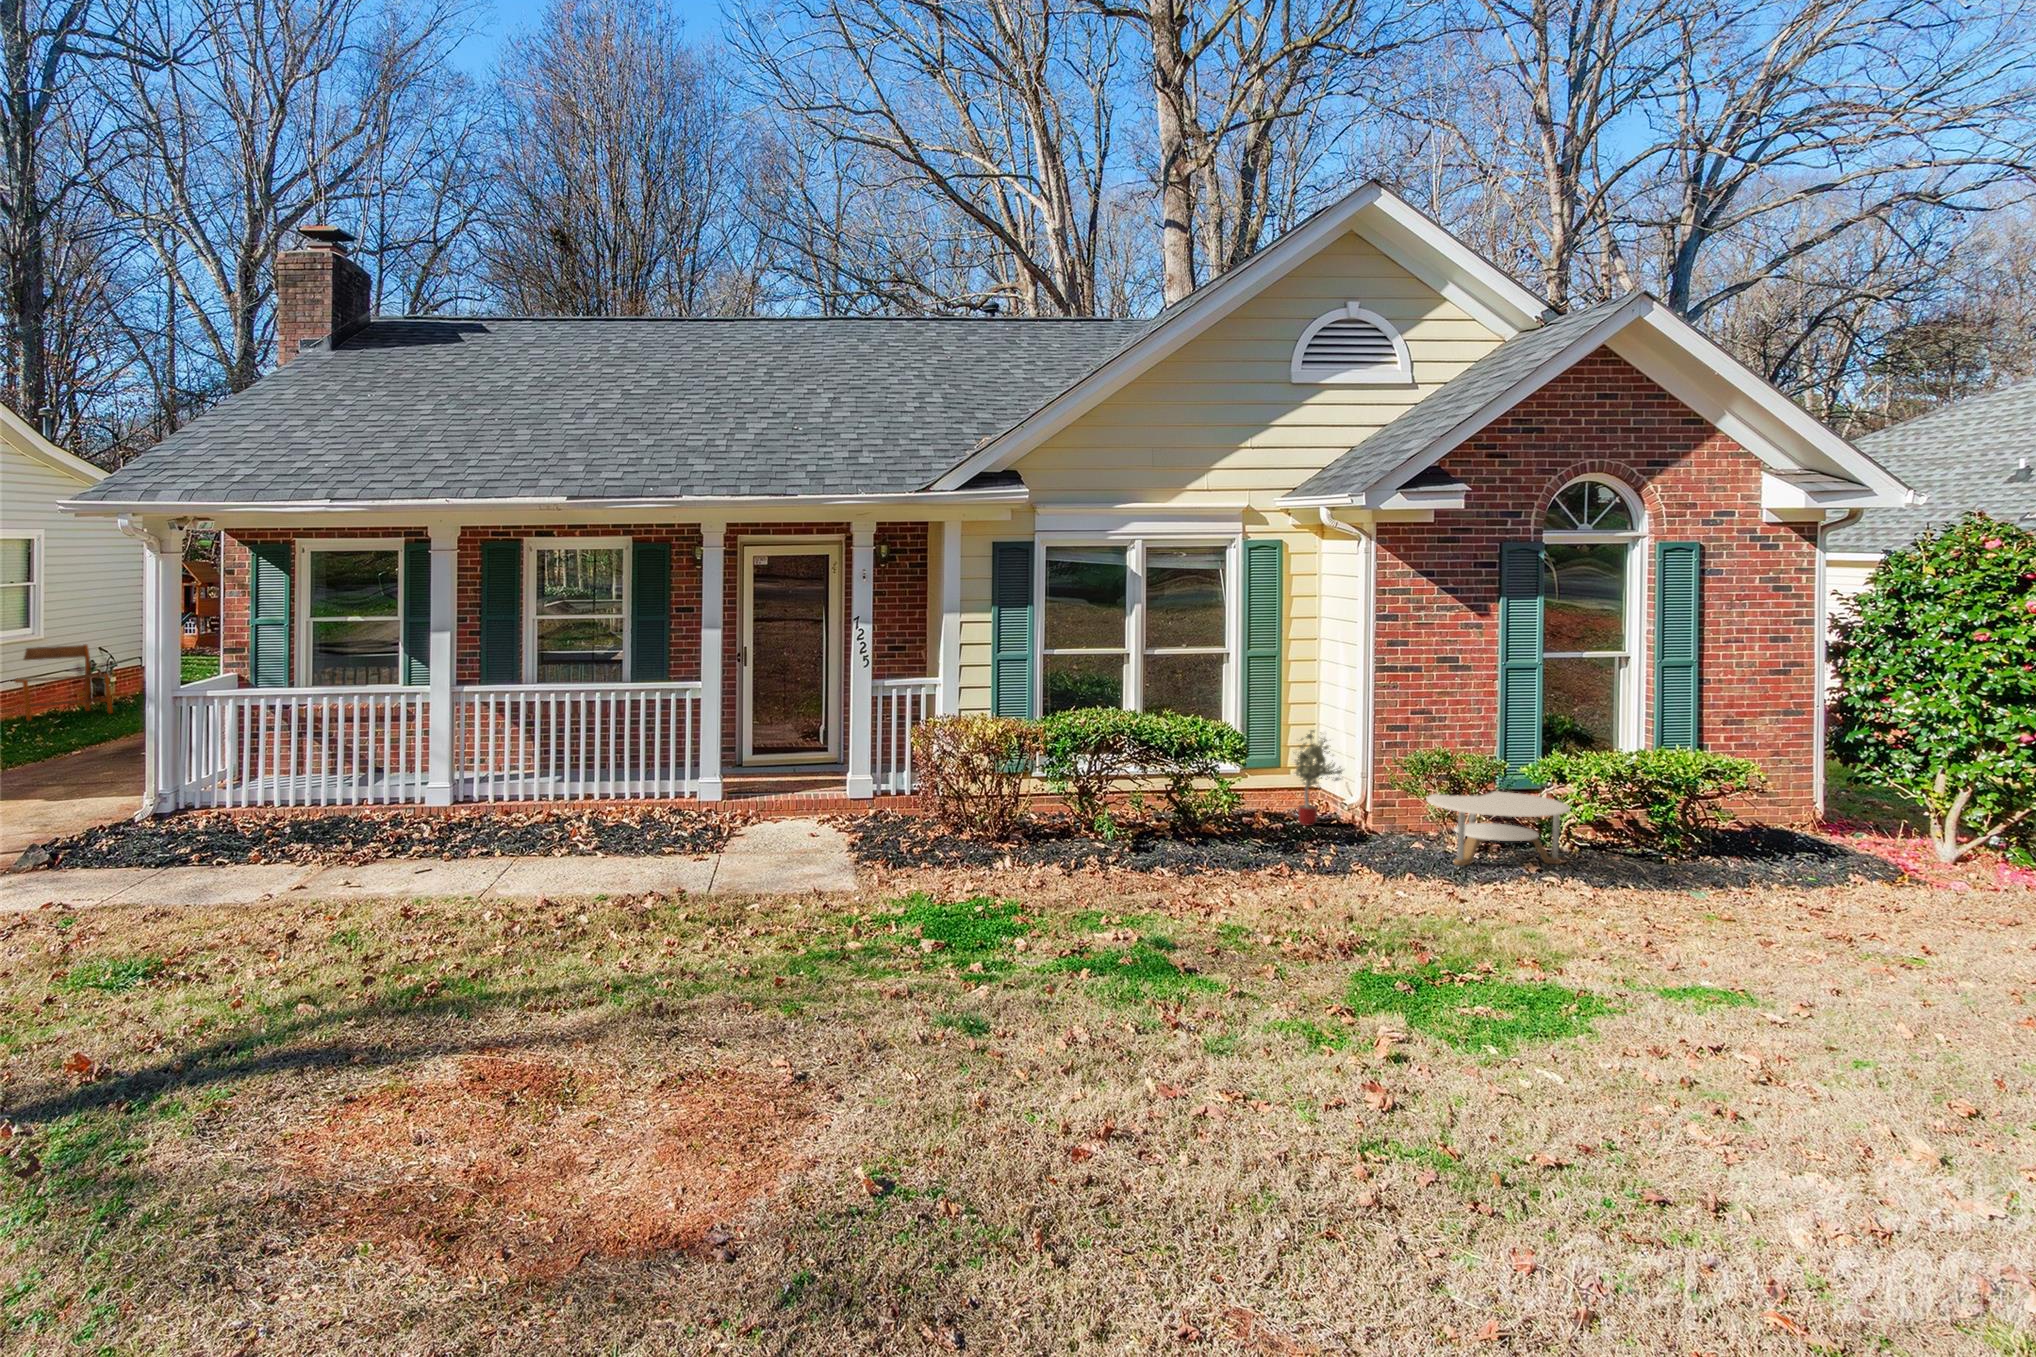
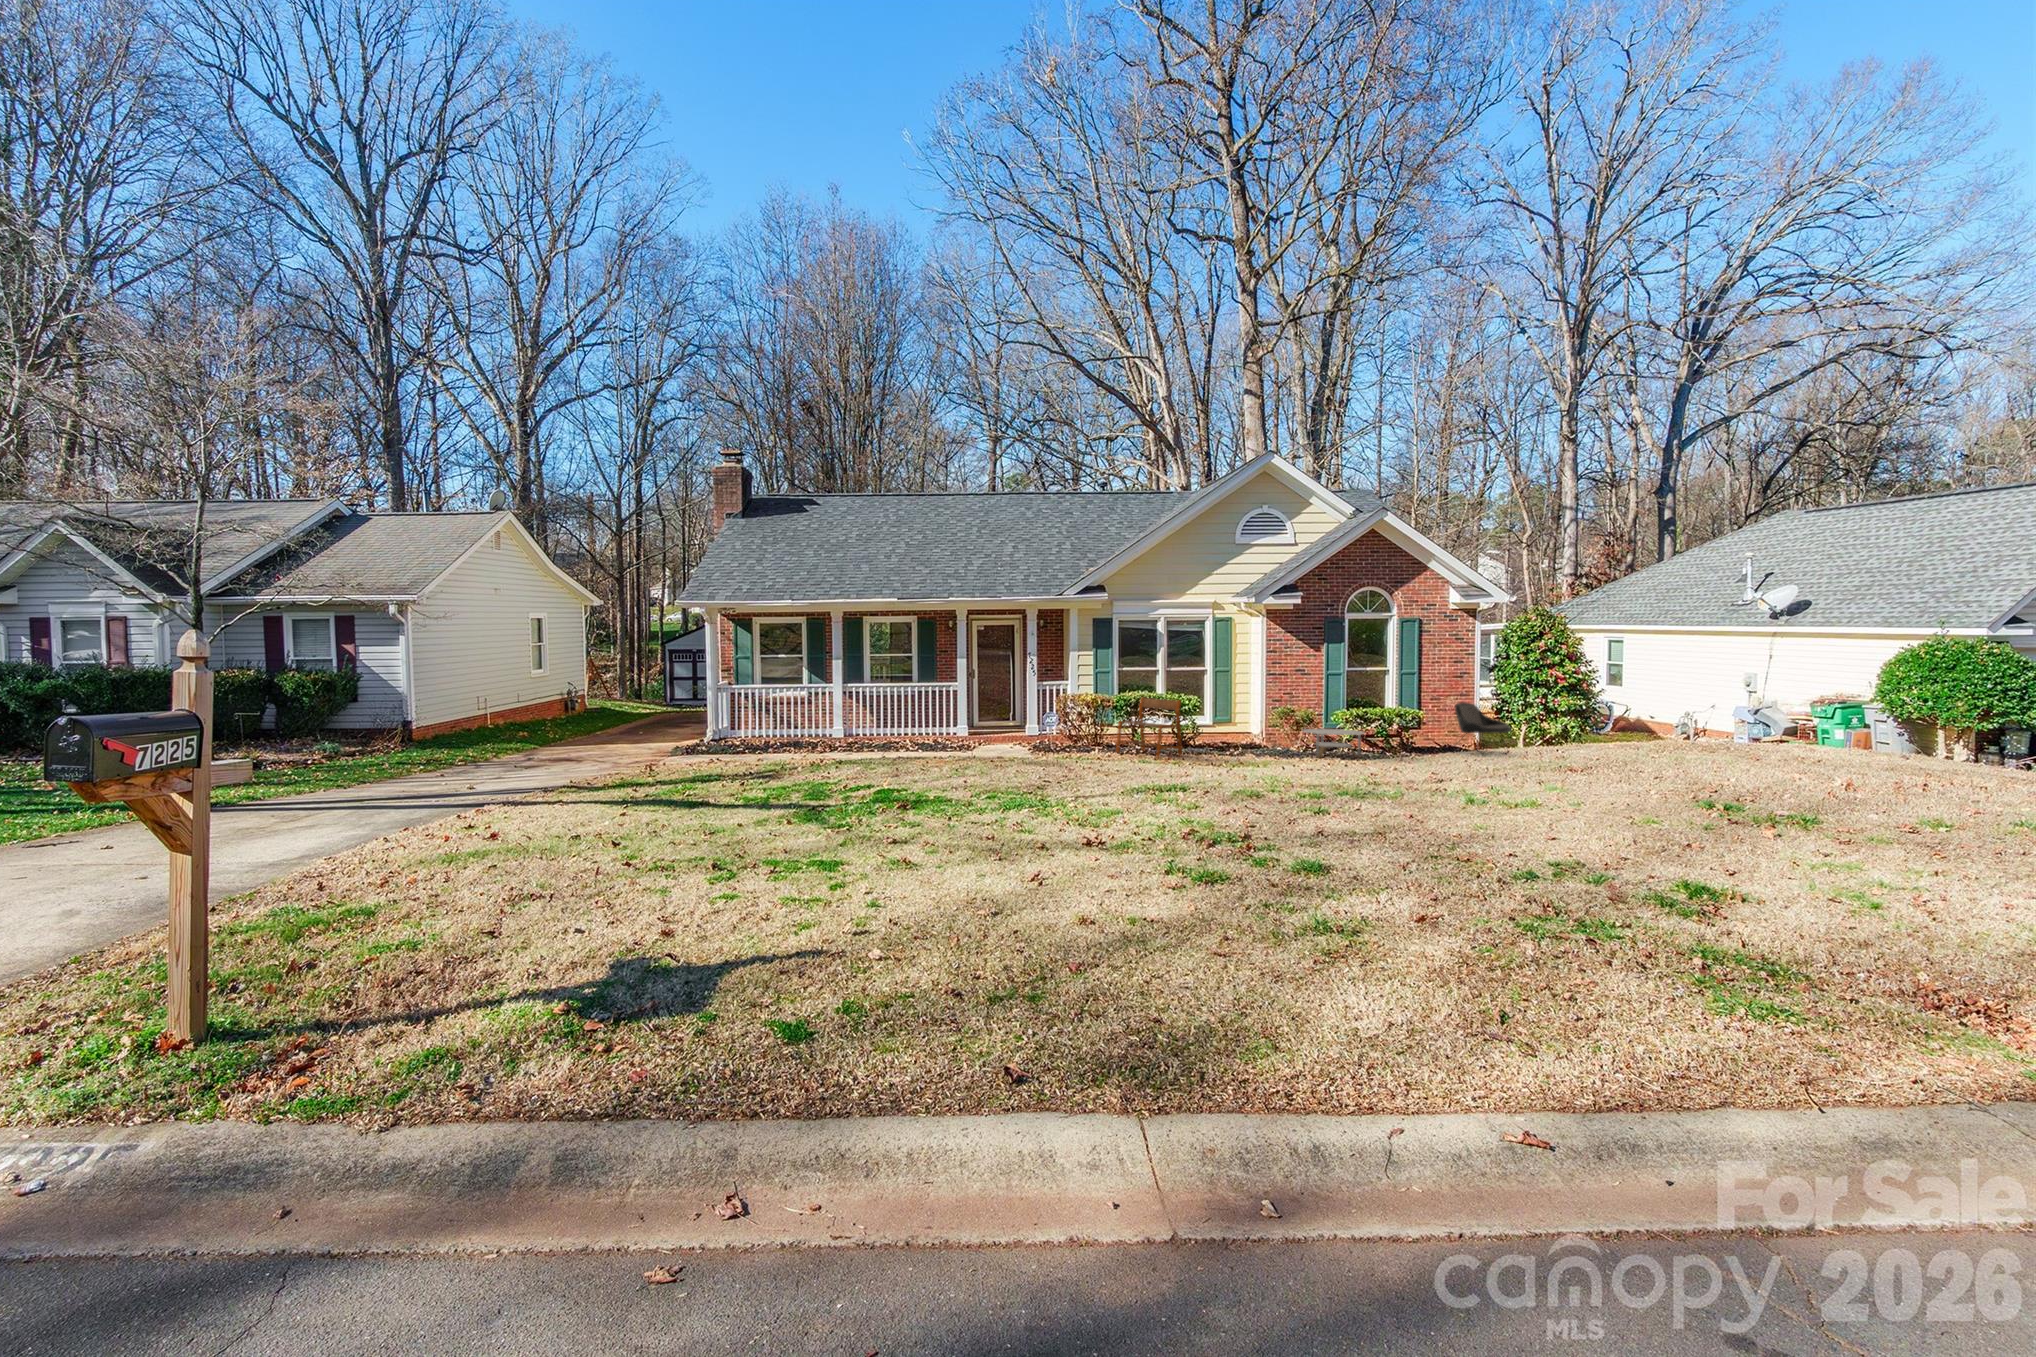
bench: present [15,644,113,721] -> present [1116,697,1182,759]
potted tree: present [1295,730,1342,826] -> none [1238,703,1263,748]
lounge chair: none [1760,731,1902,857] -> present [1452,702,1512,754]

